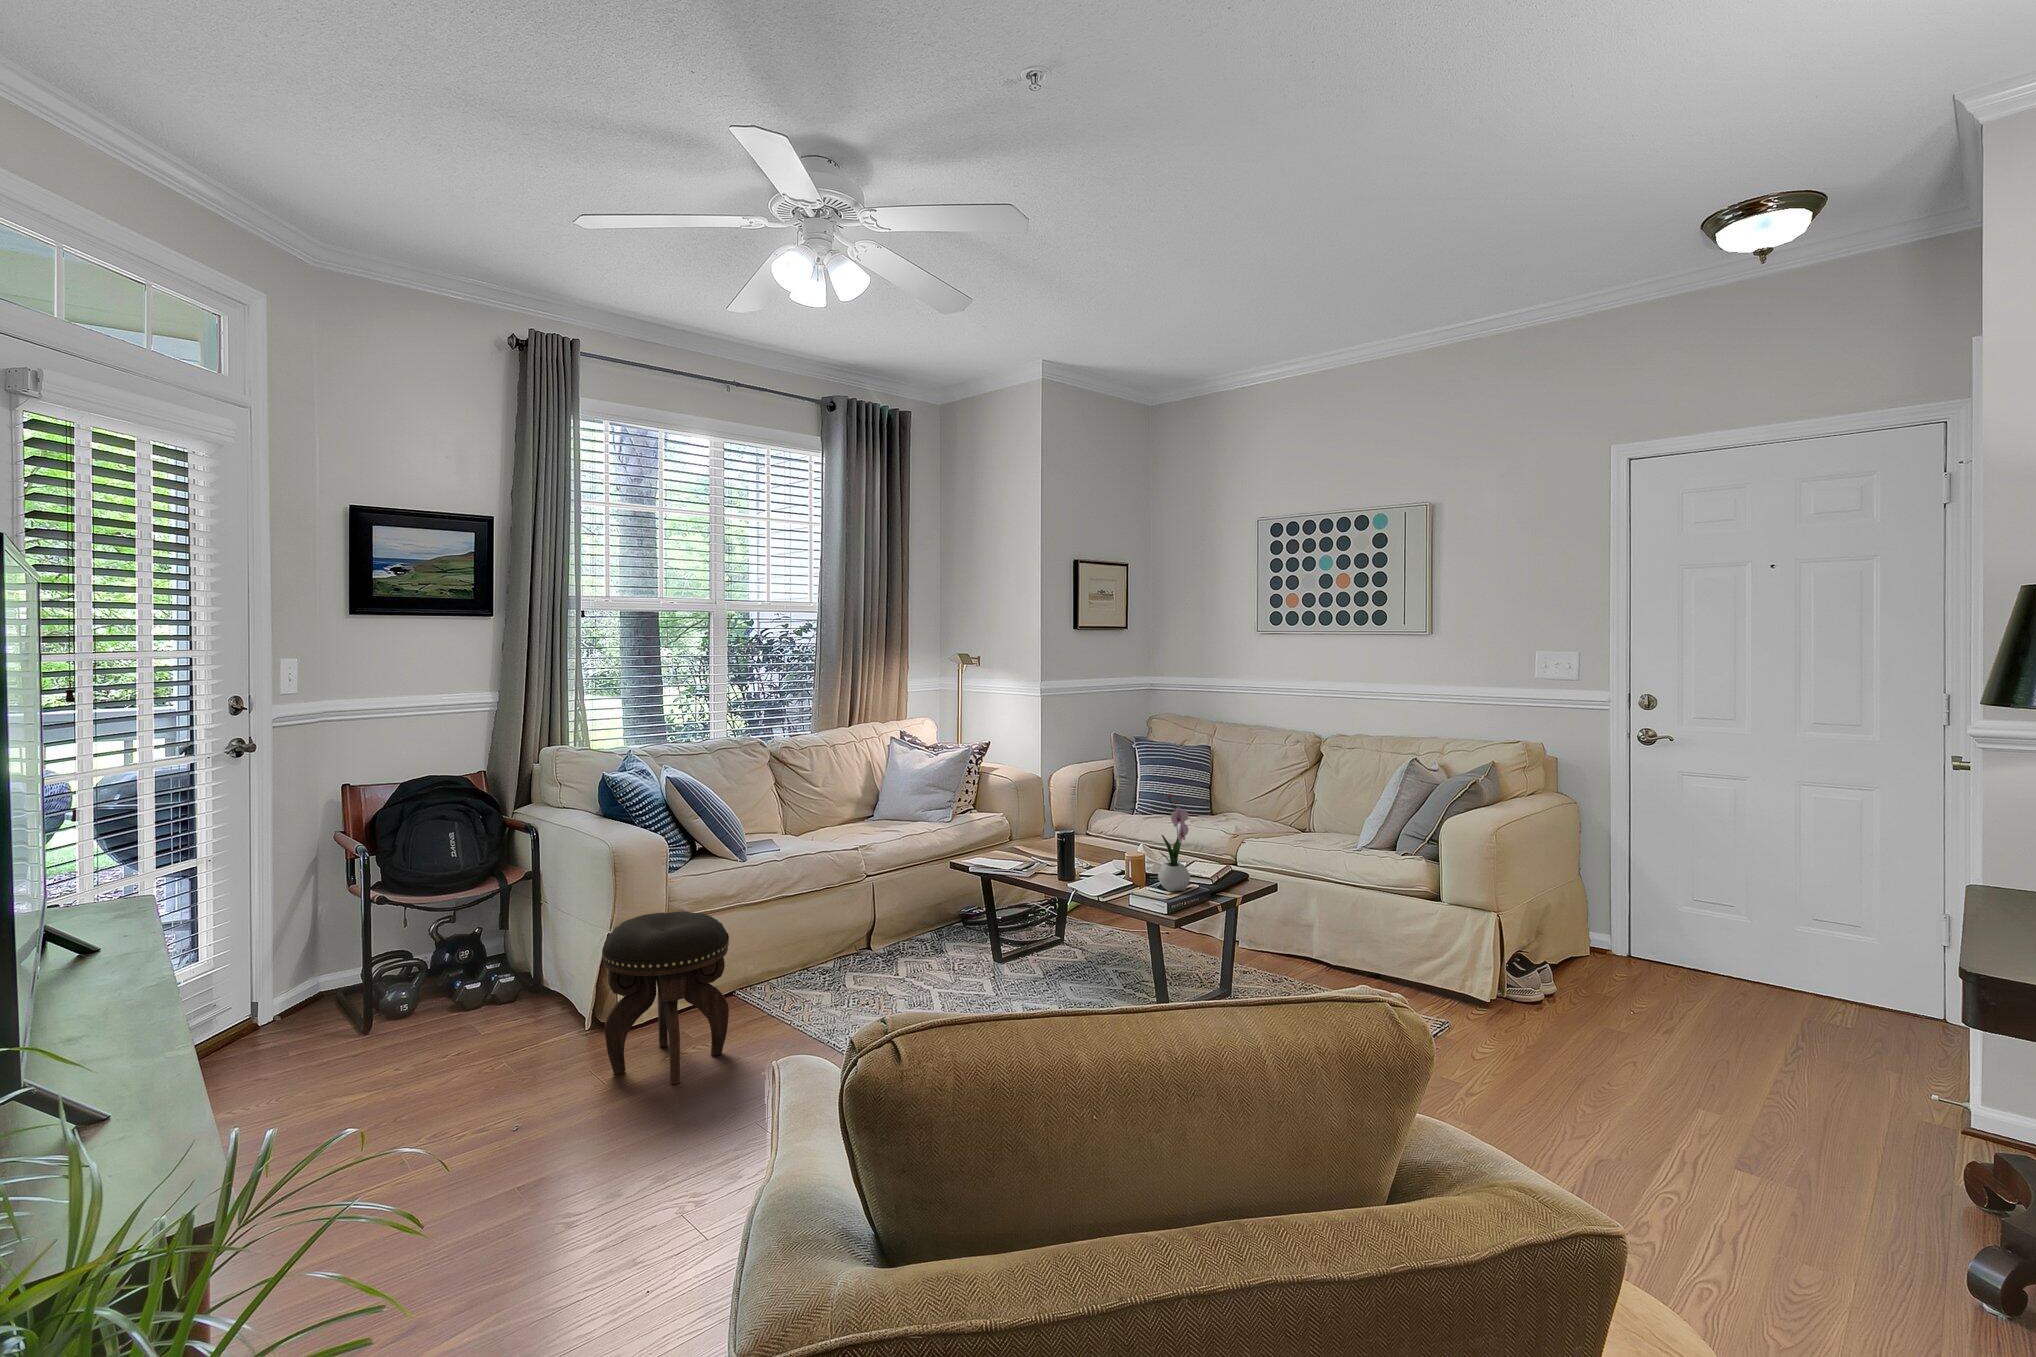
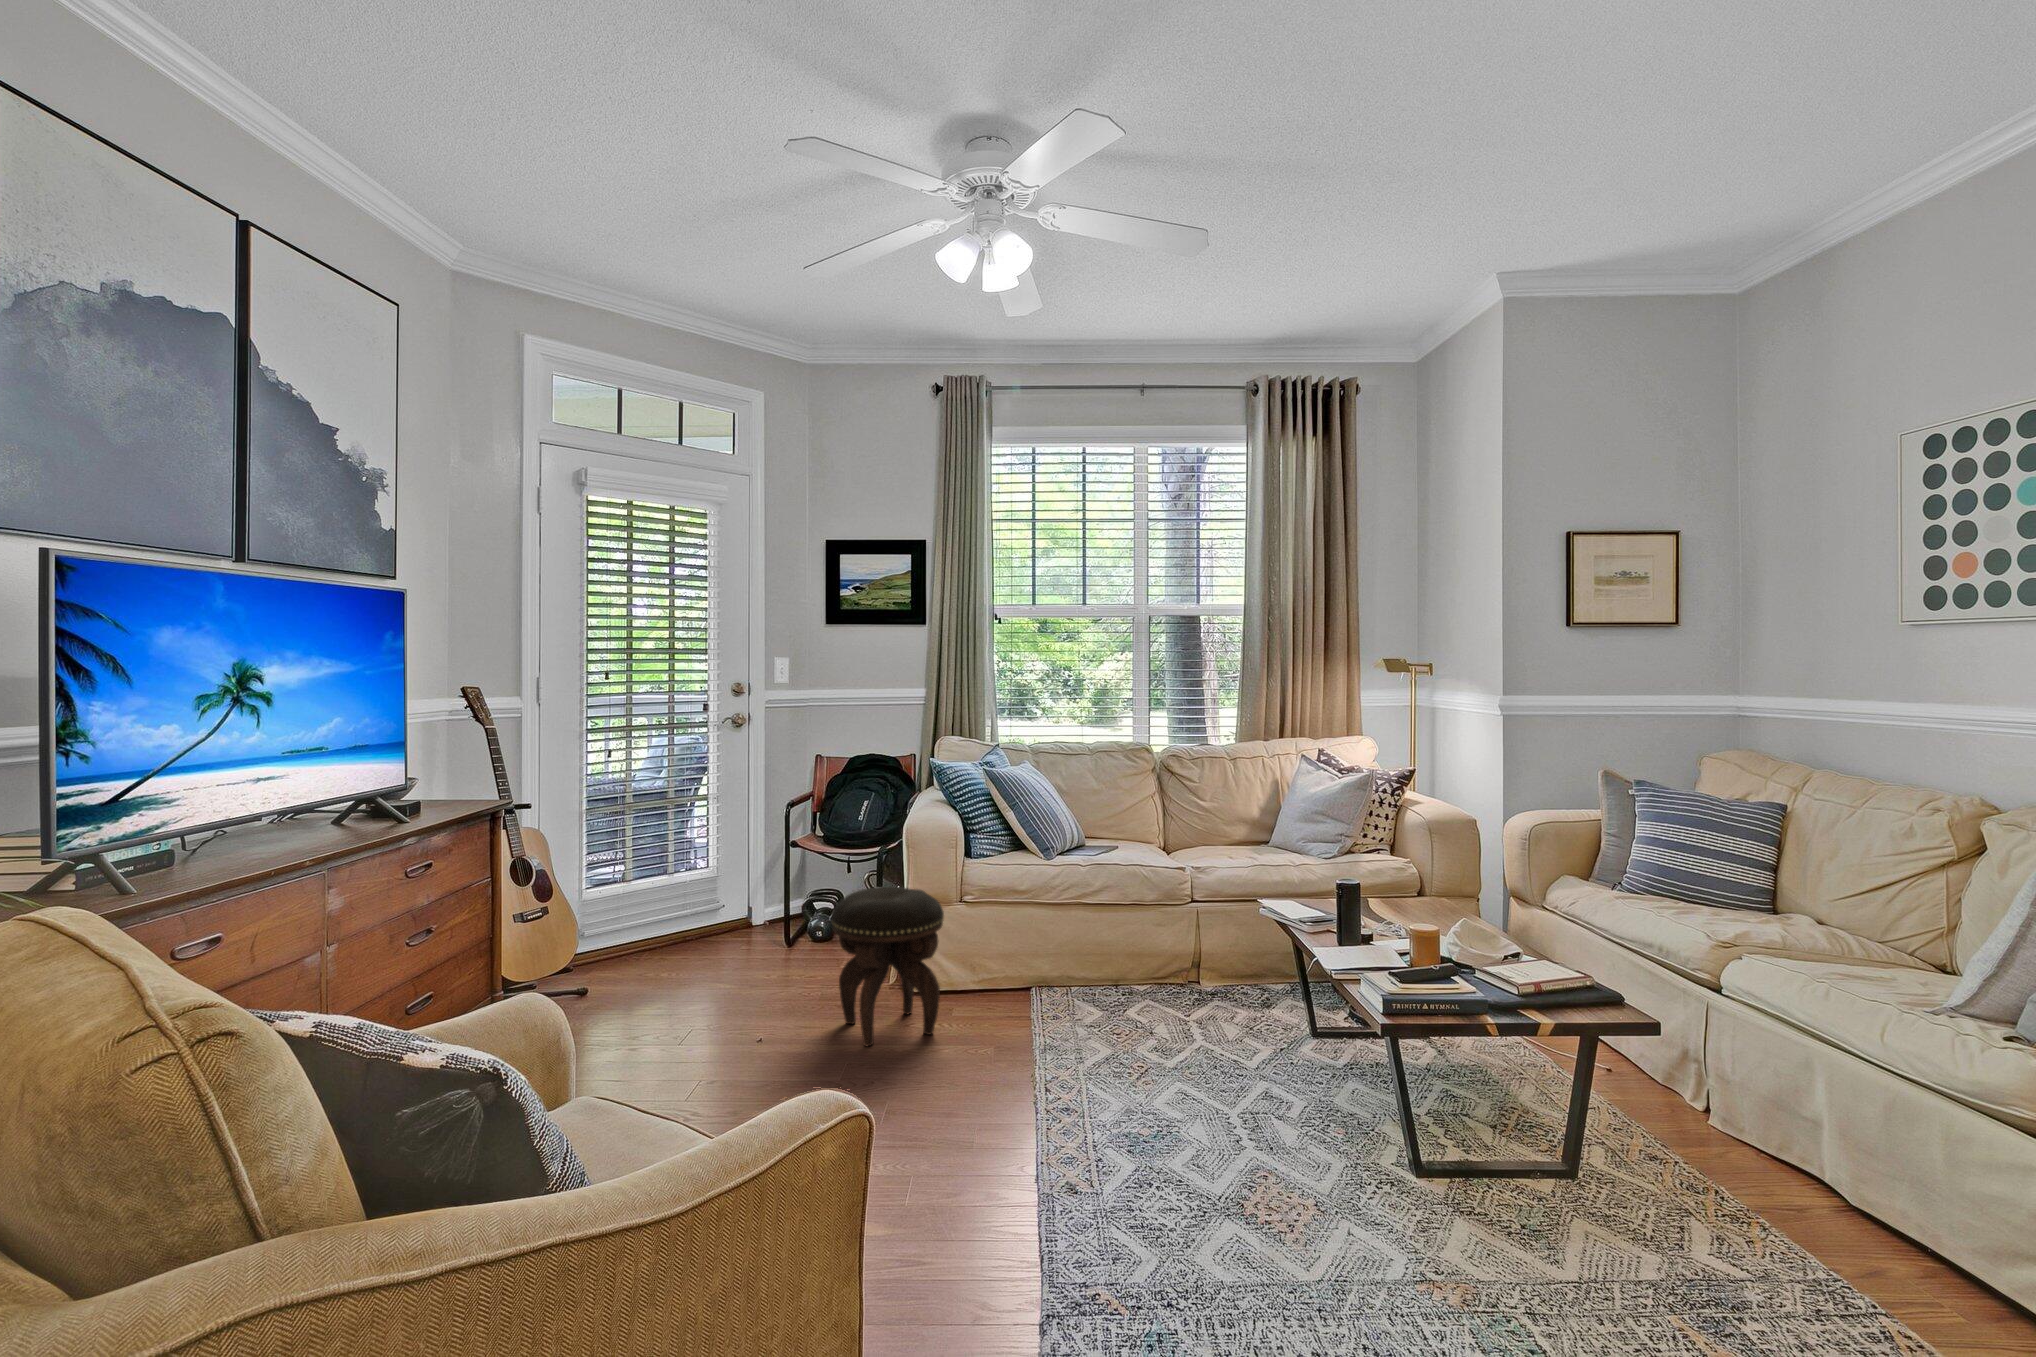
flower arrangement: present [1158,793,1190,891] -> none [1419,842,1474,991]

